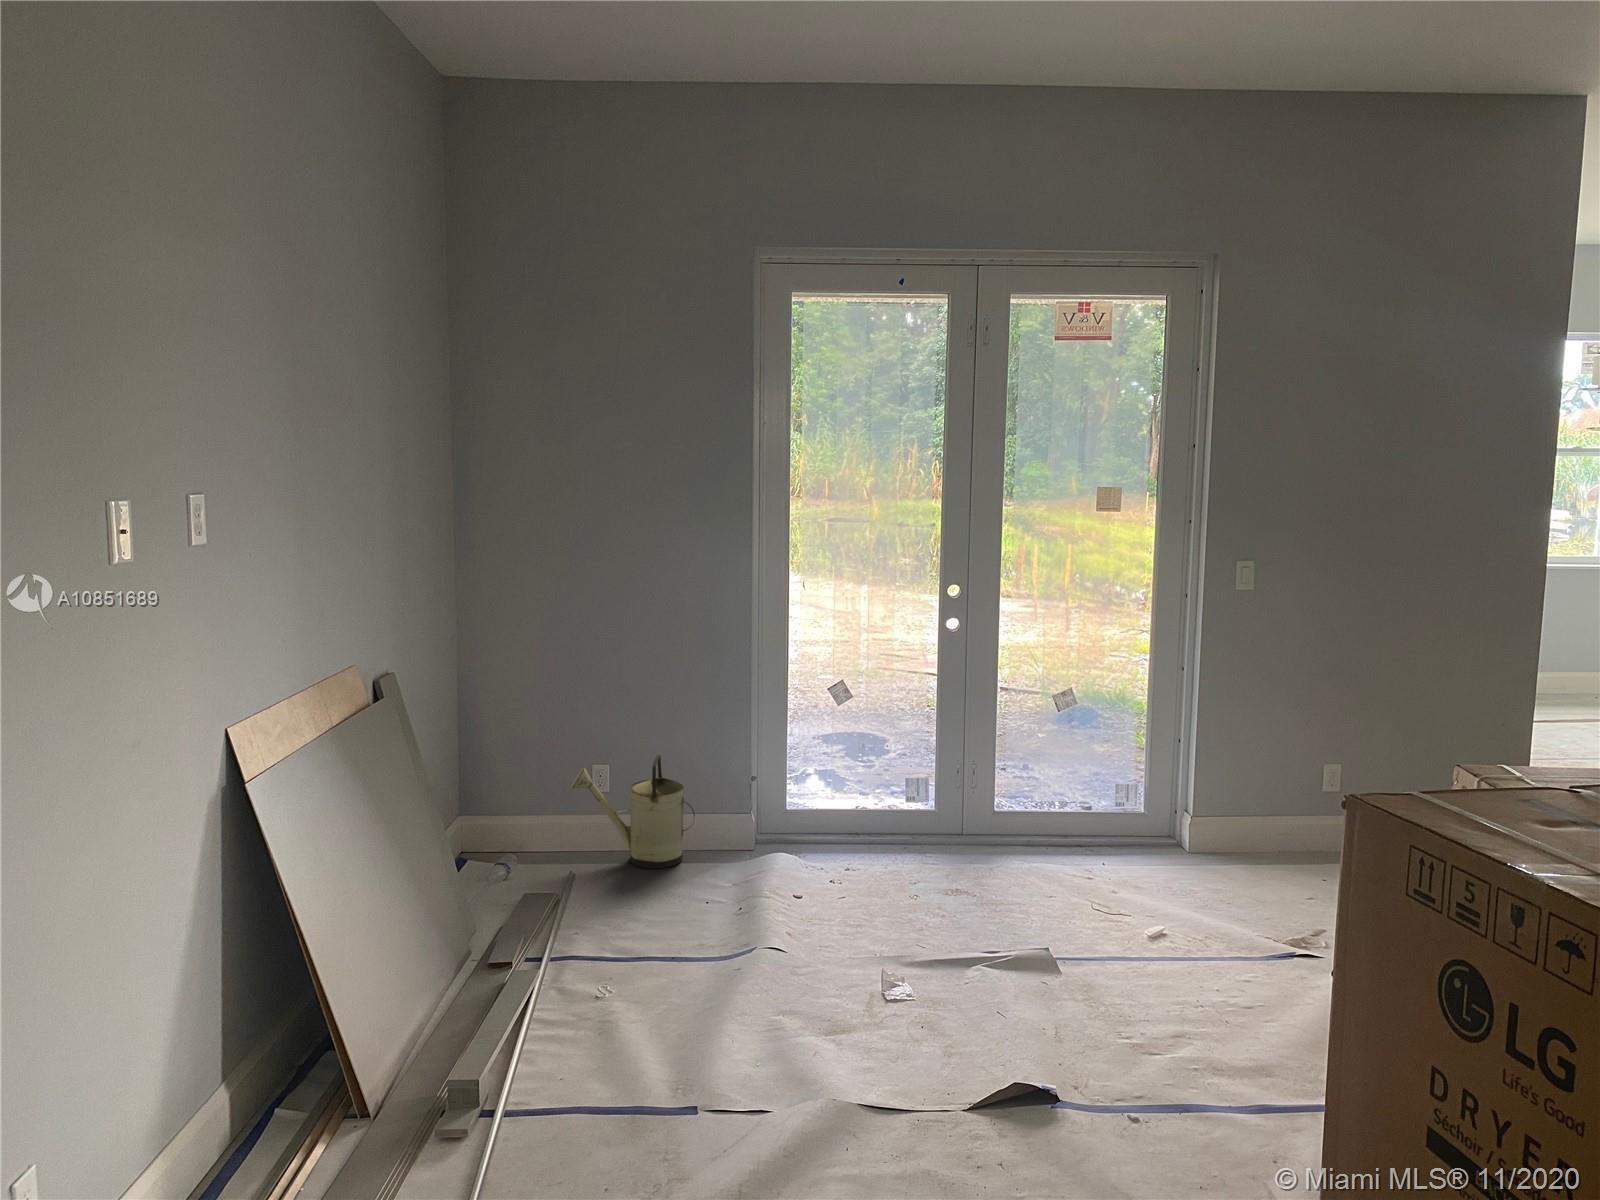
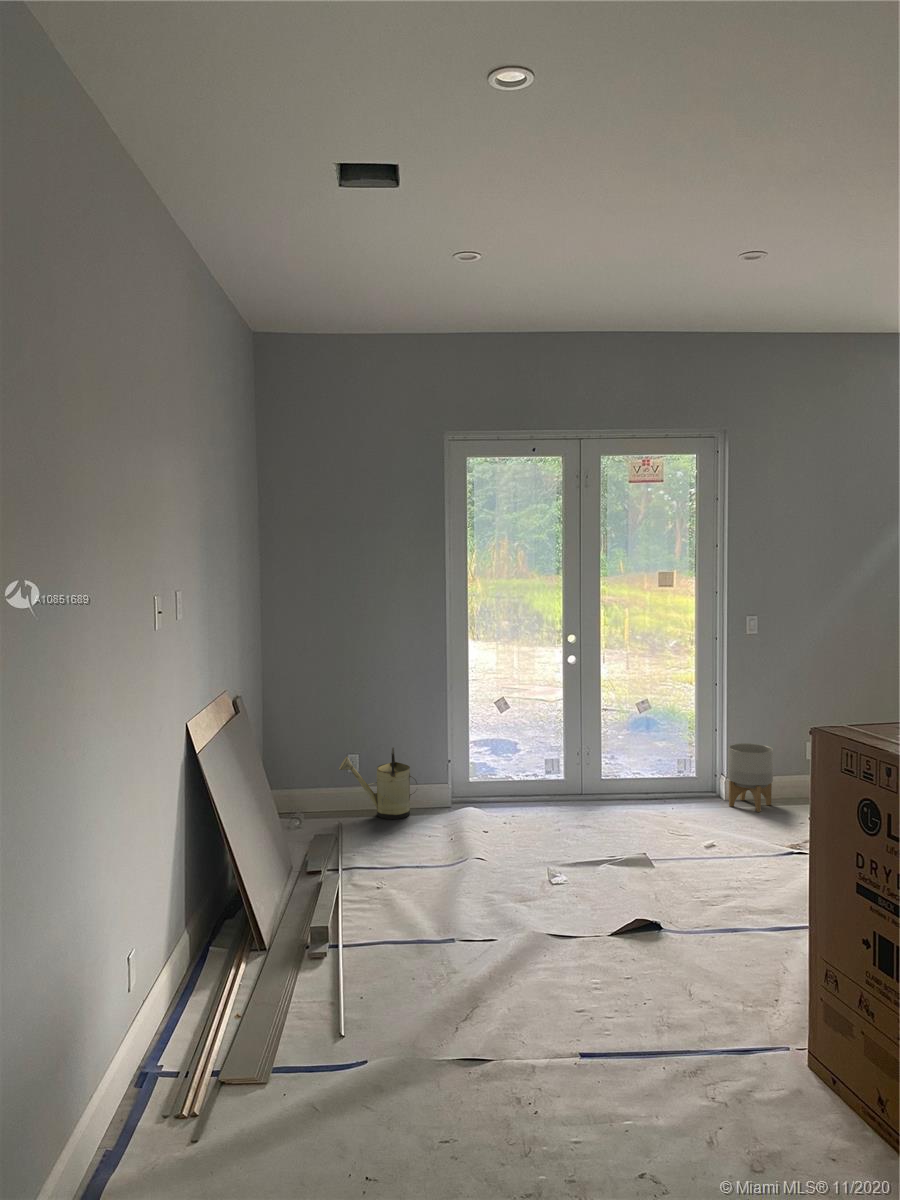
planter: none [1194,765,1270,877] -> present [728,743,773,812]

